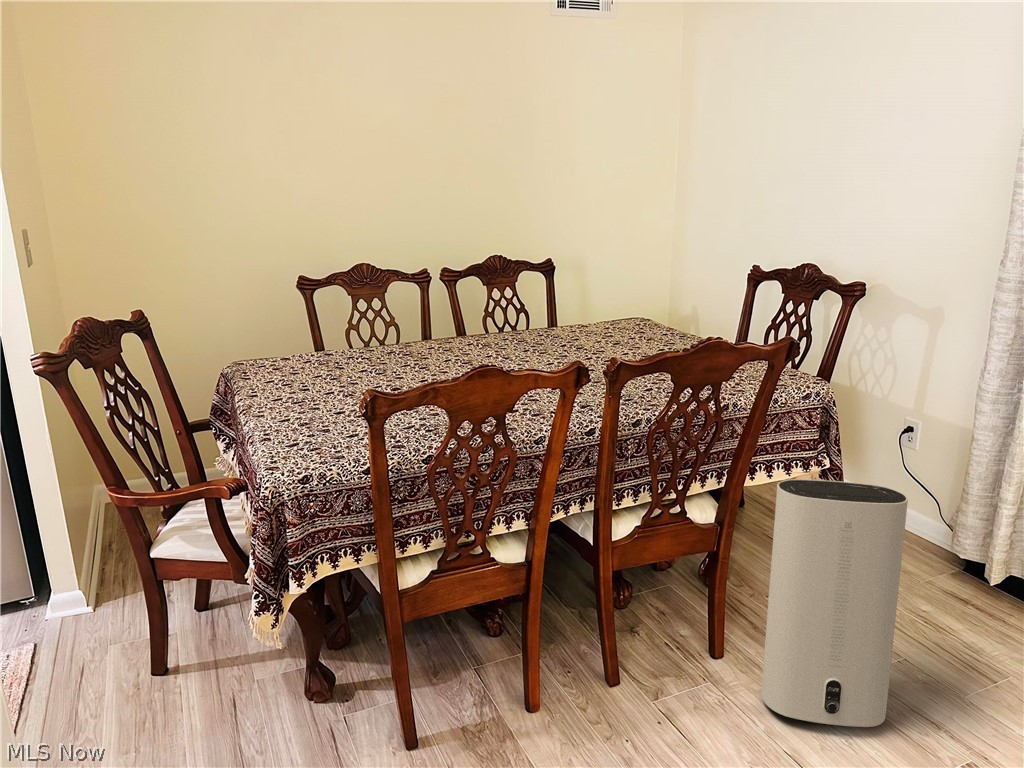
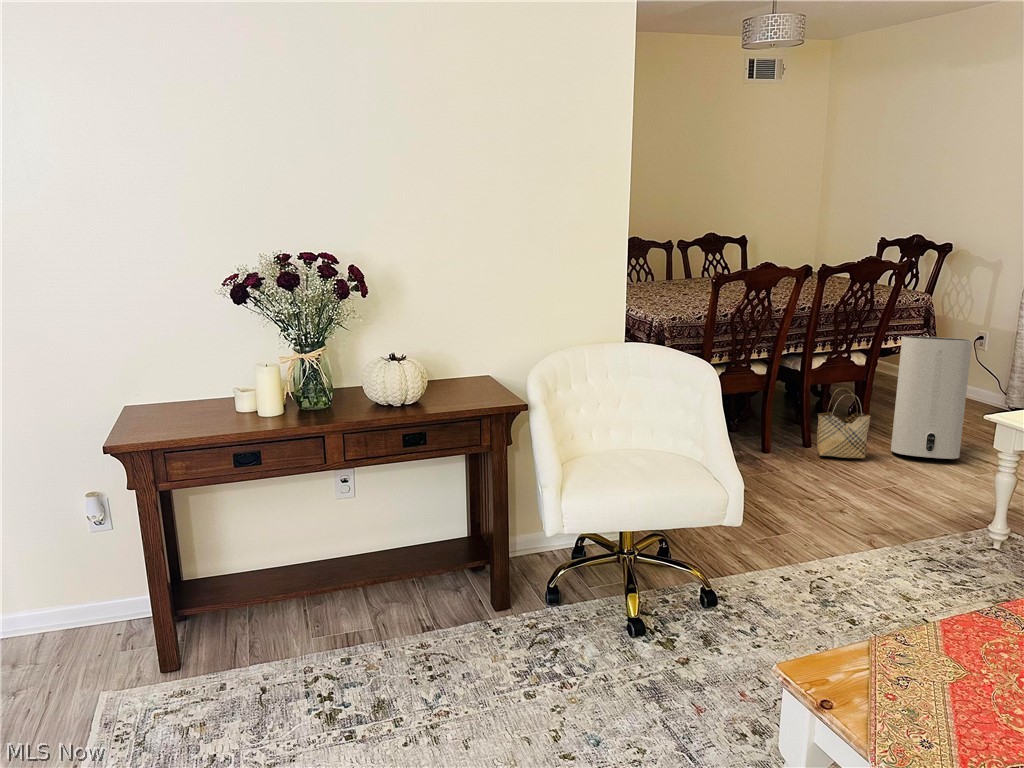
woven basket: none [620,587,720,729] -> present [817,388,871,458]

